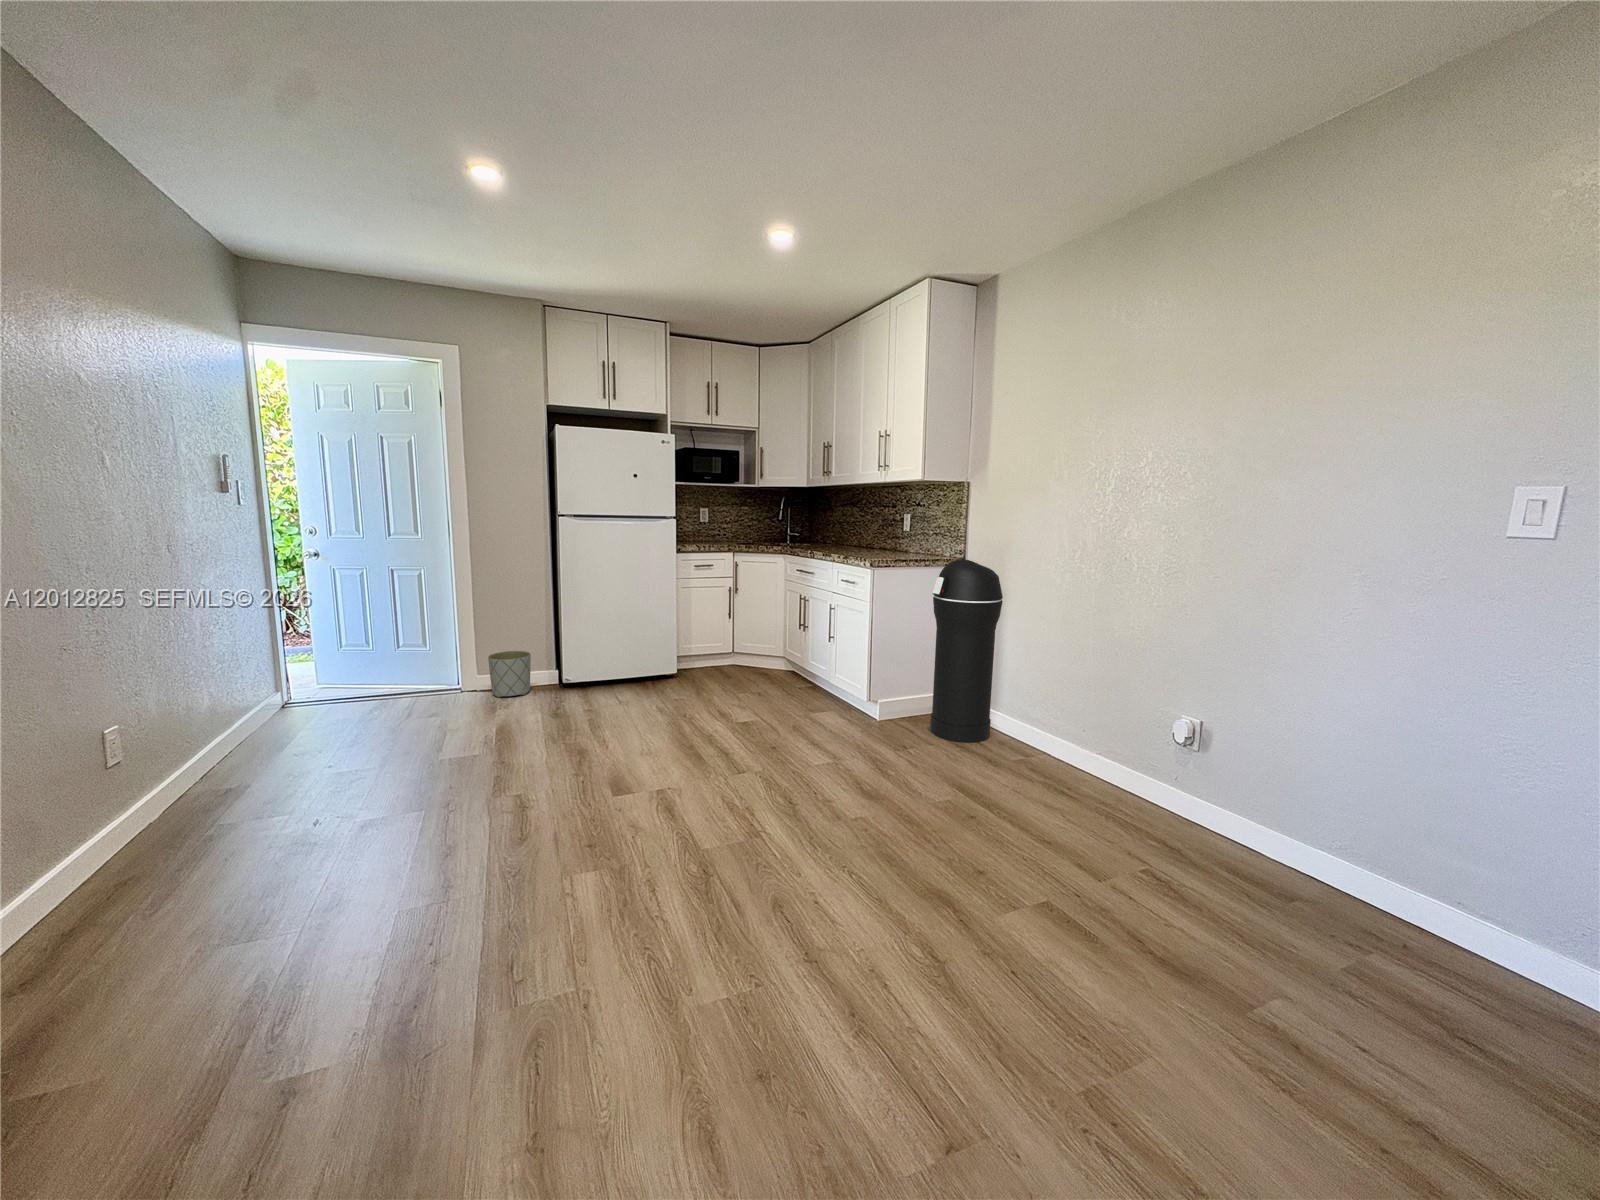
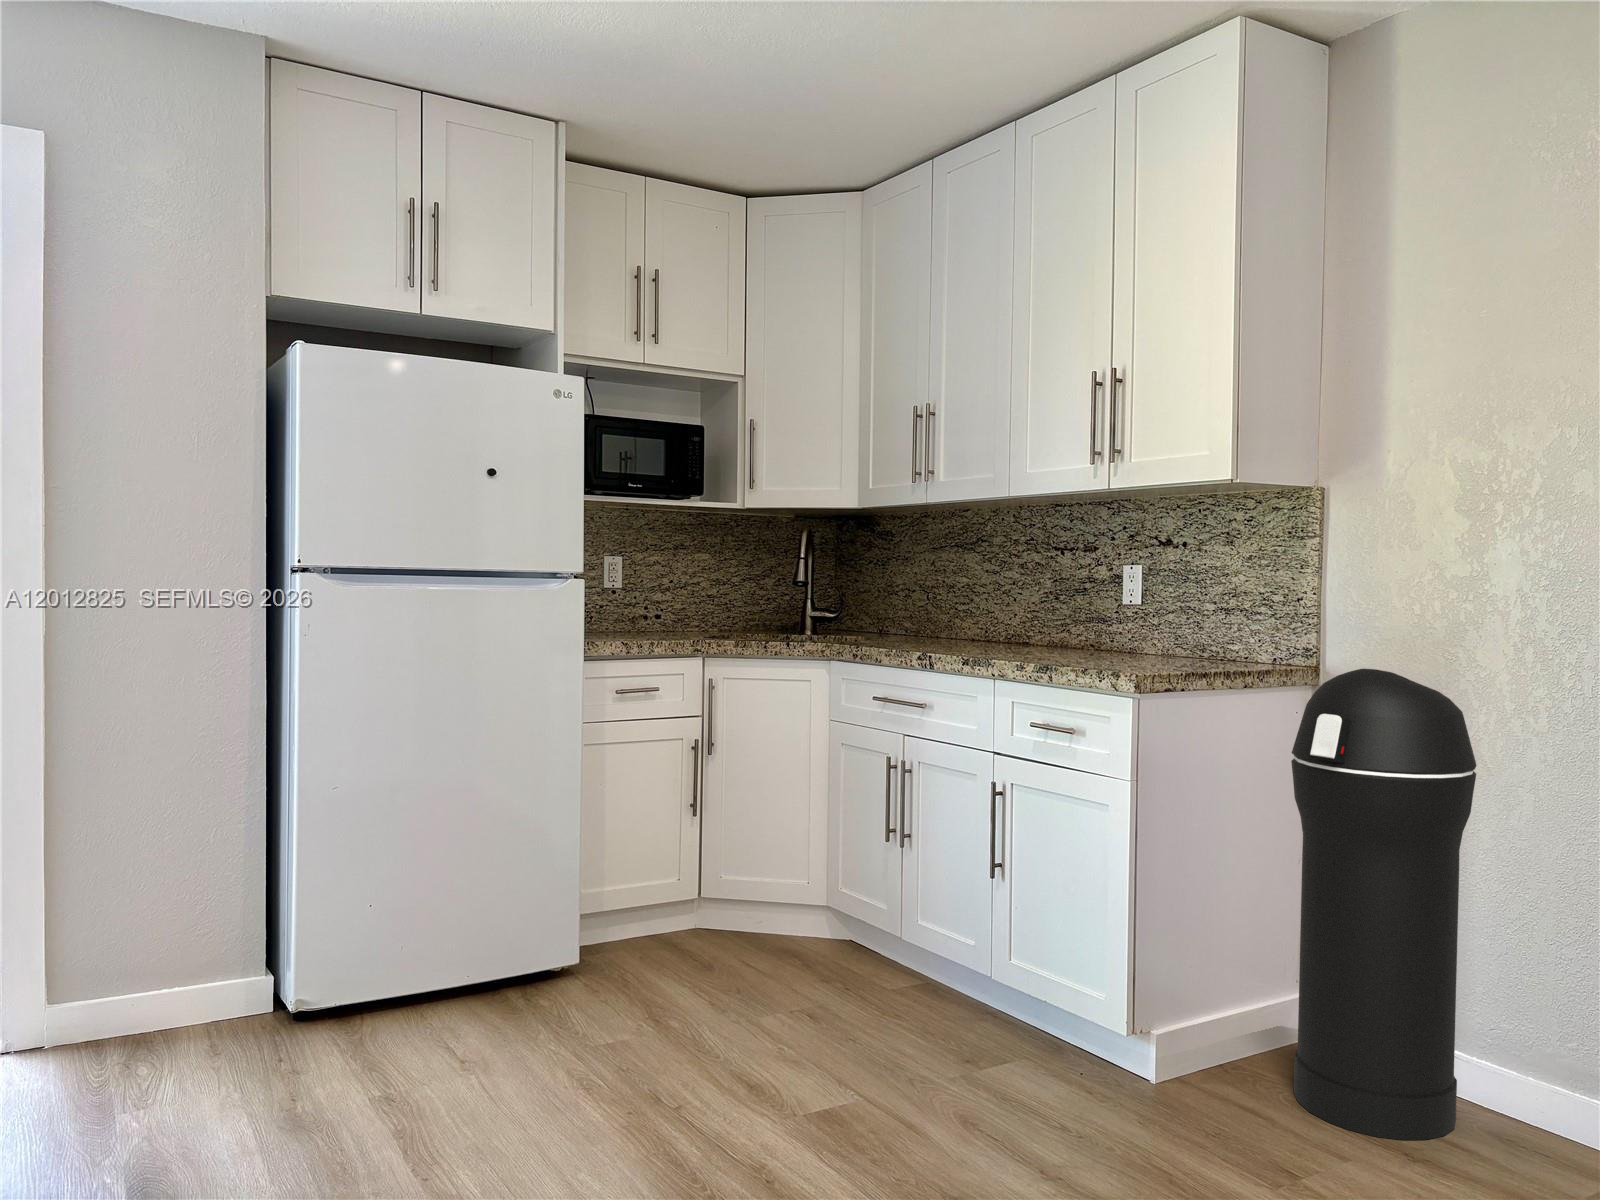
planter: present [488,651,531,698] -> none [85,931,204,1071]

